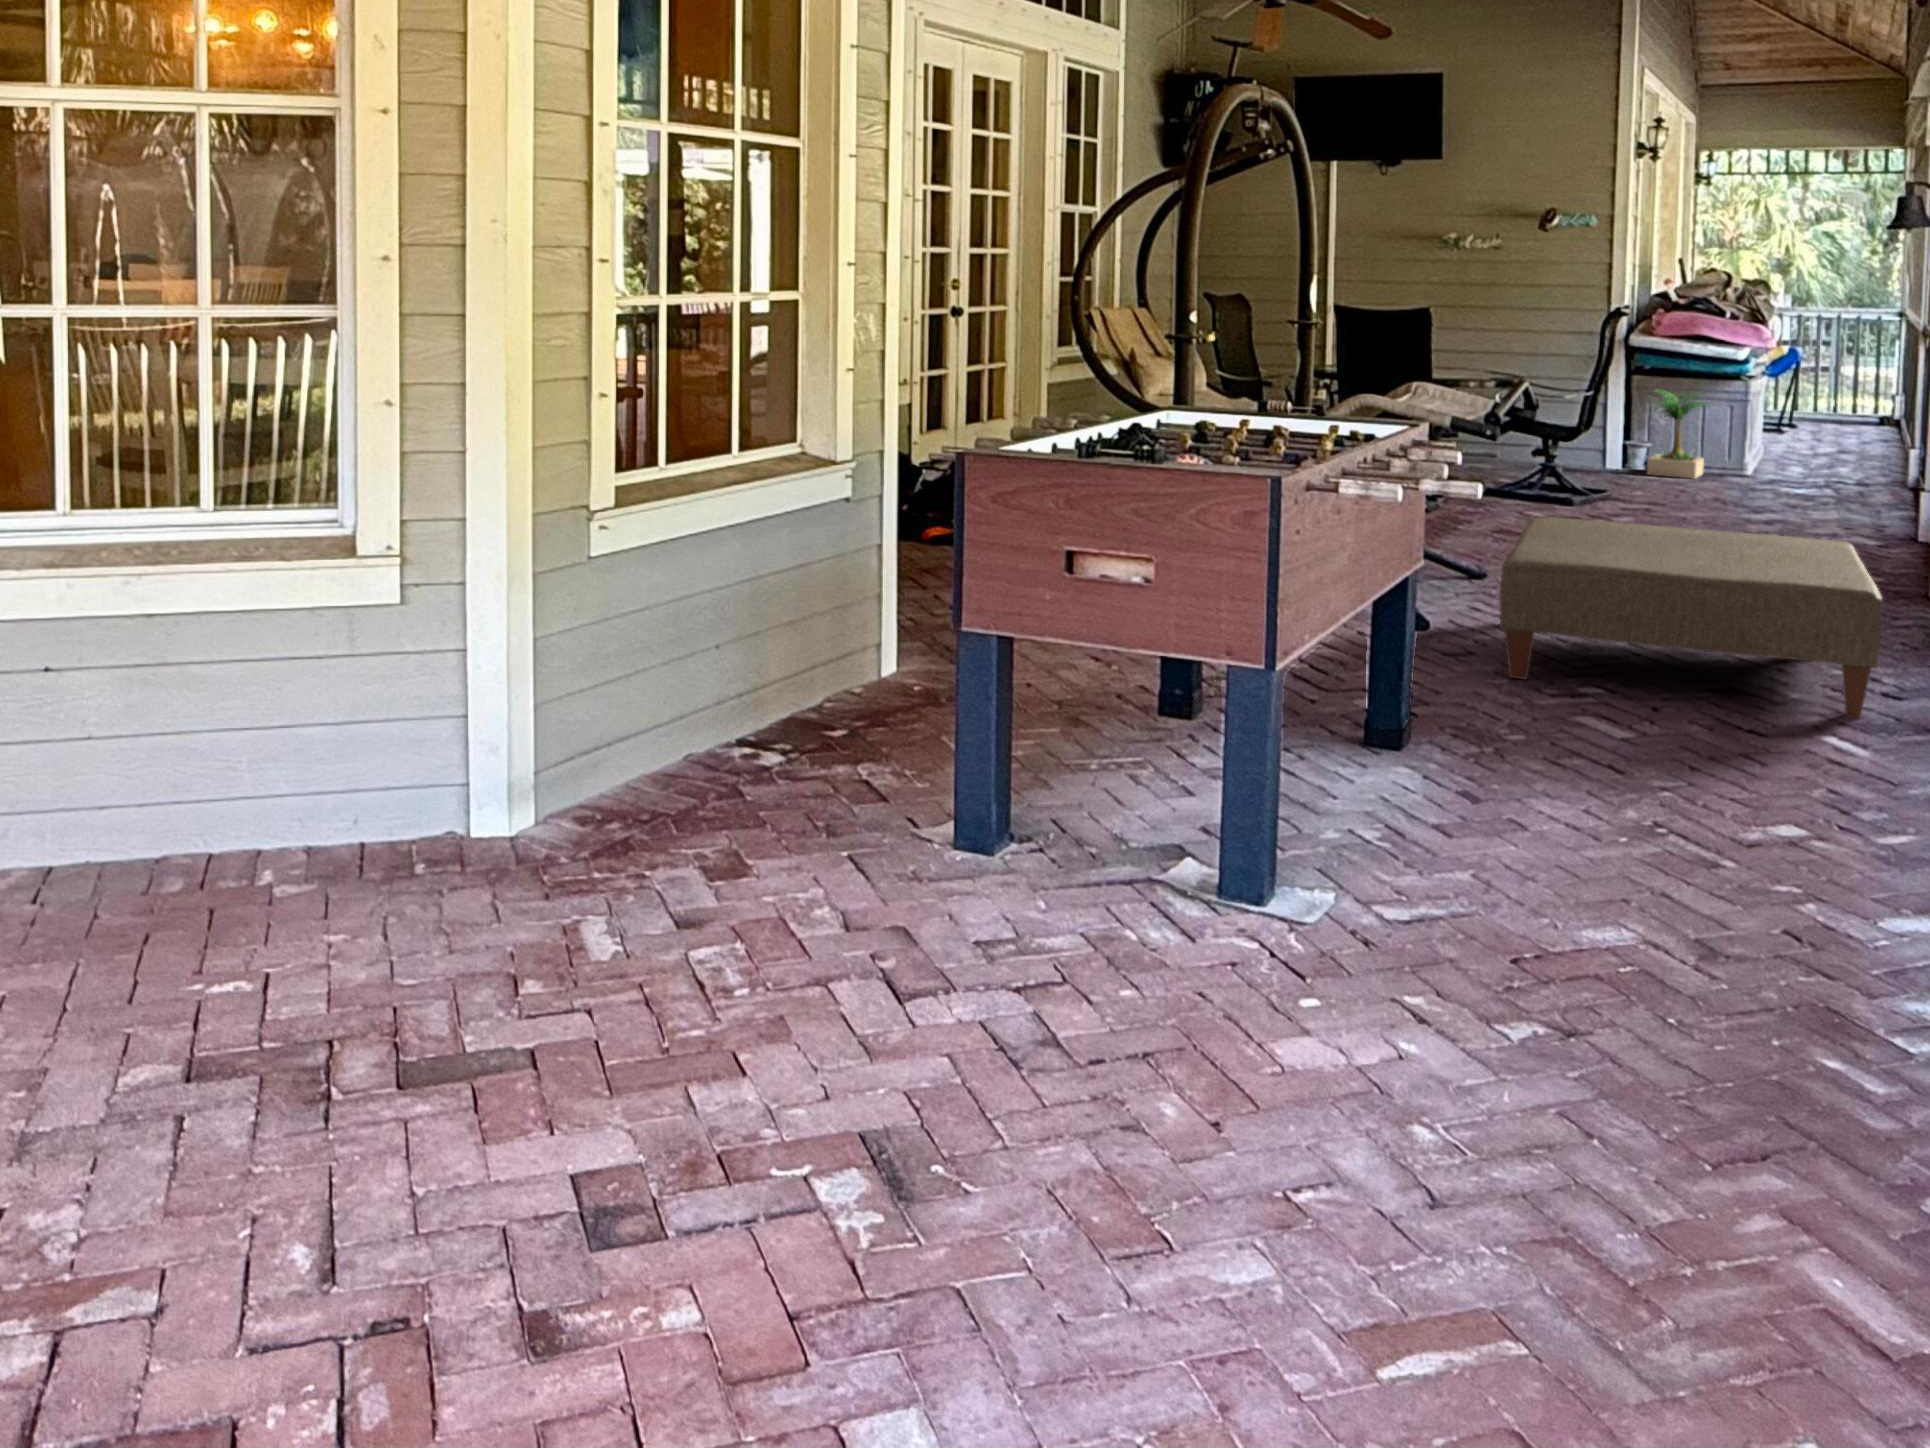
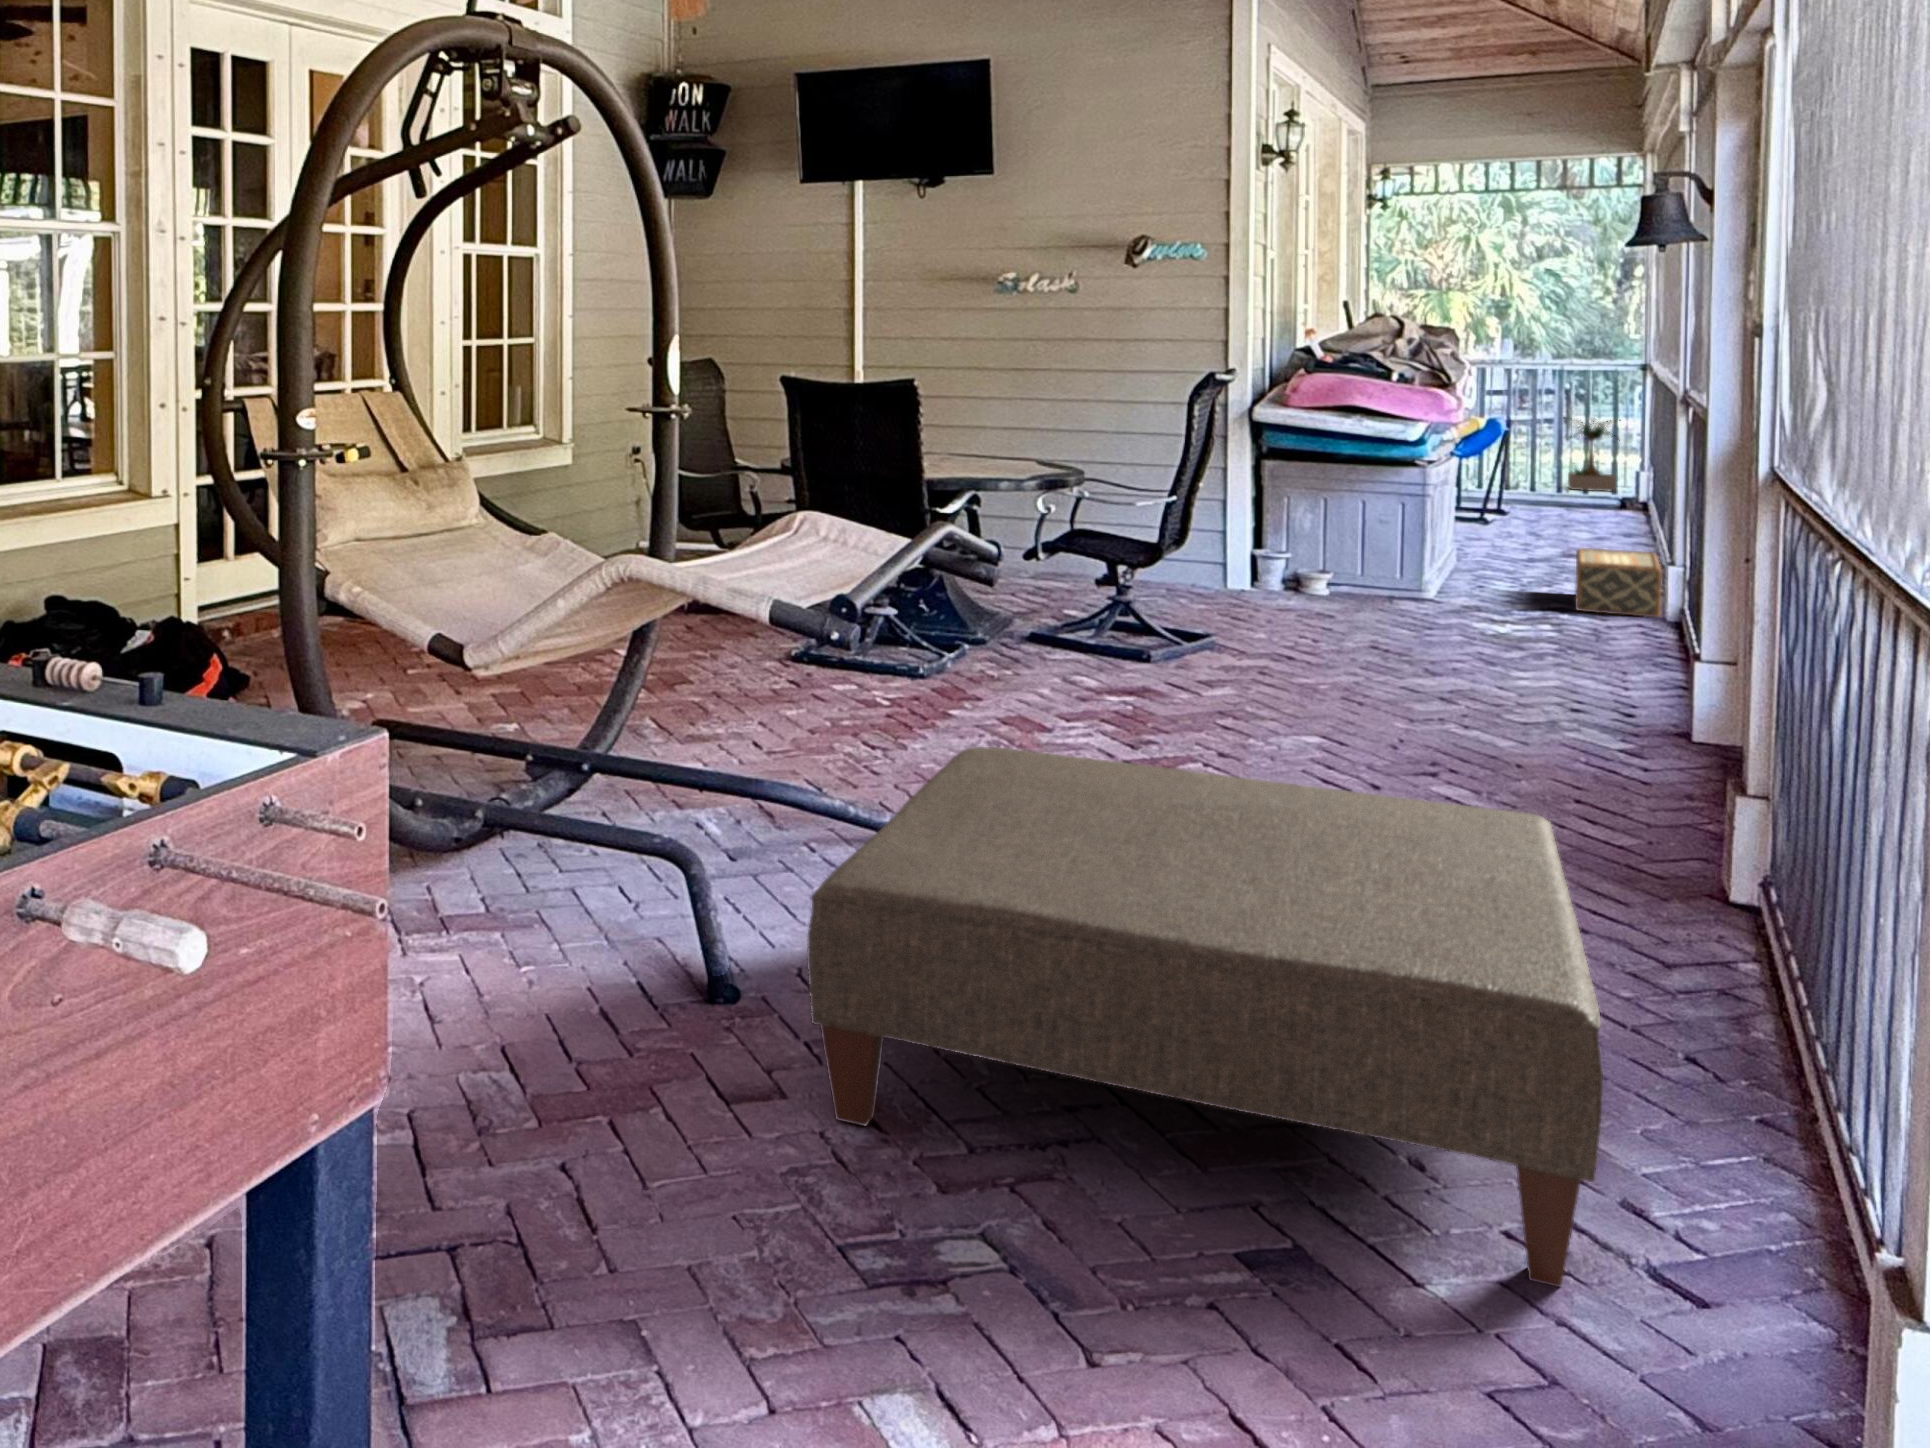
potted plant: present [1647,390,1709,479] -> present [1563,417,1621,491]
woven basket: none [1848,439,1907,486] -> present [1575,548,1662,617]

